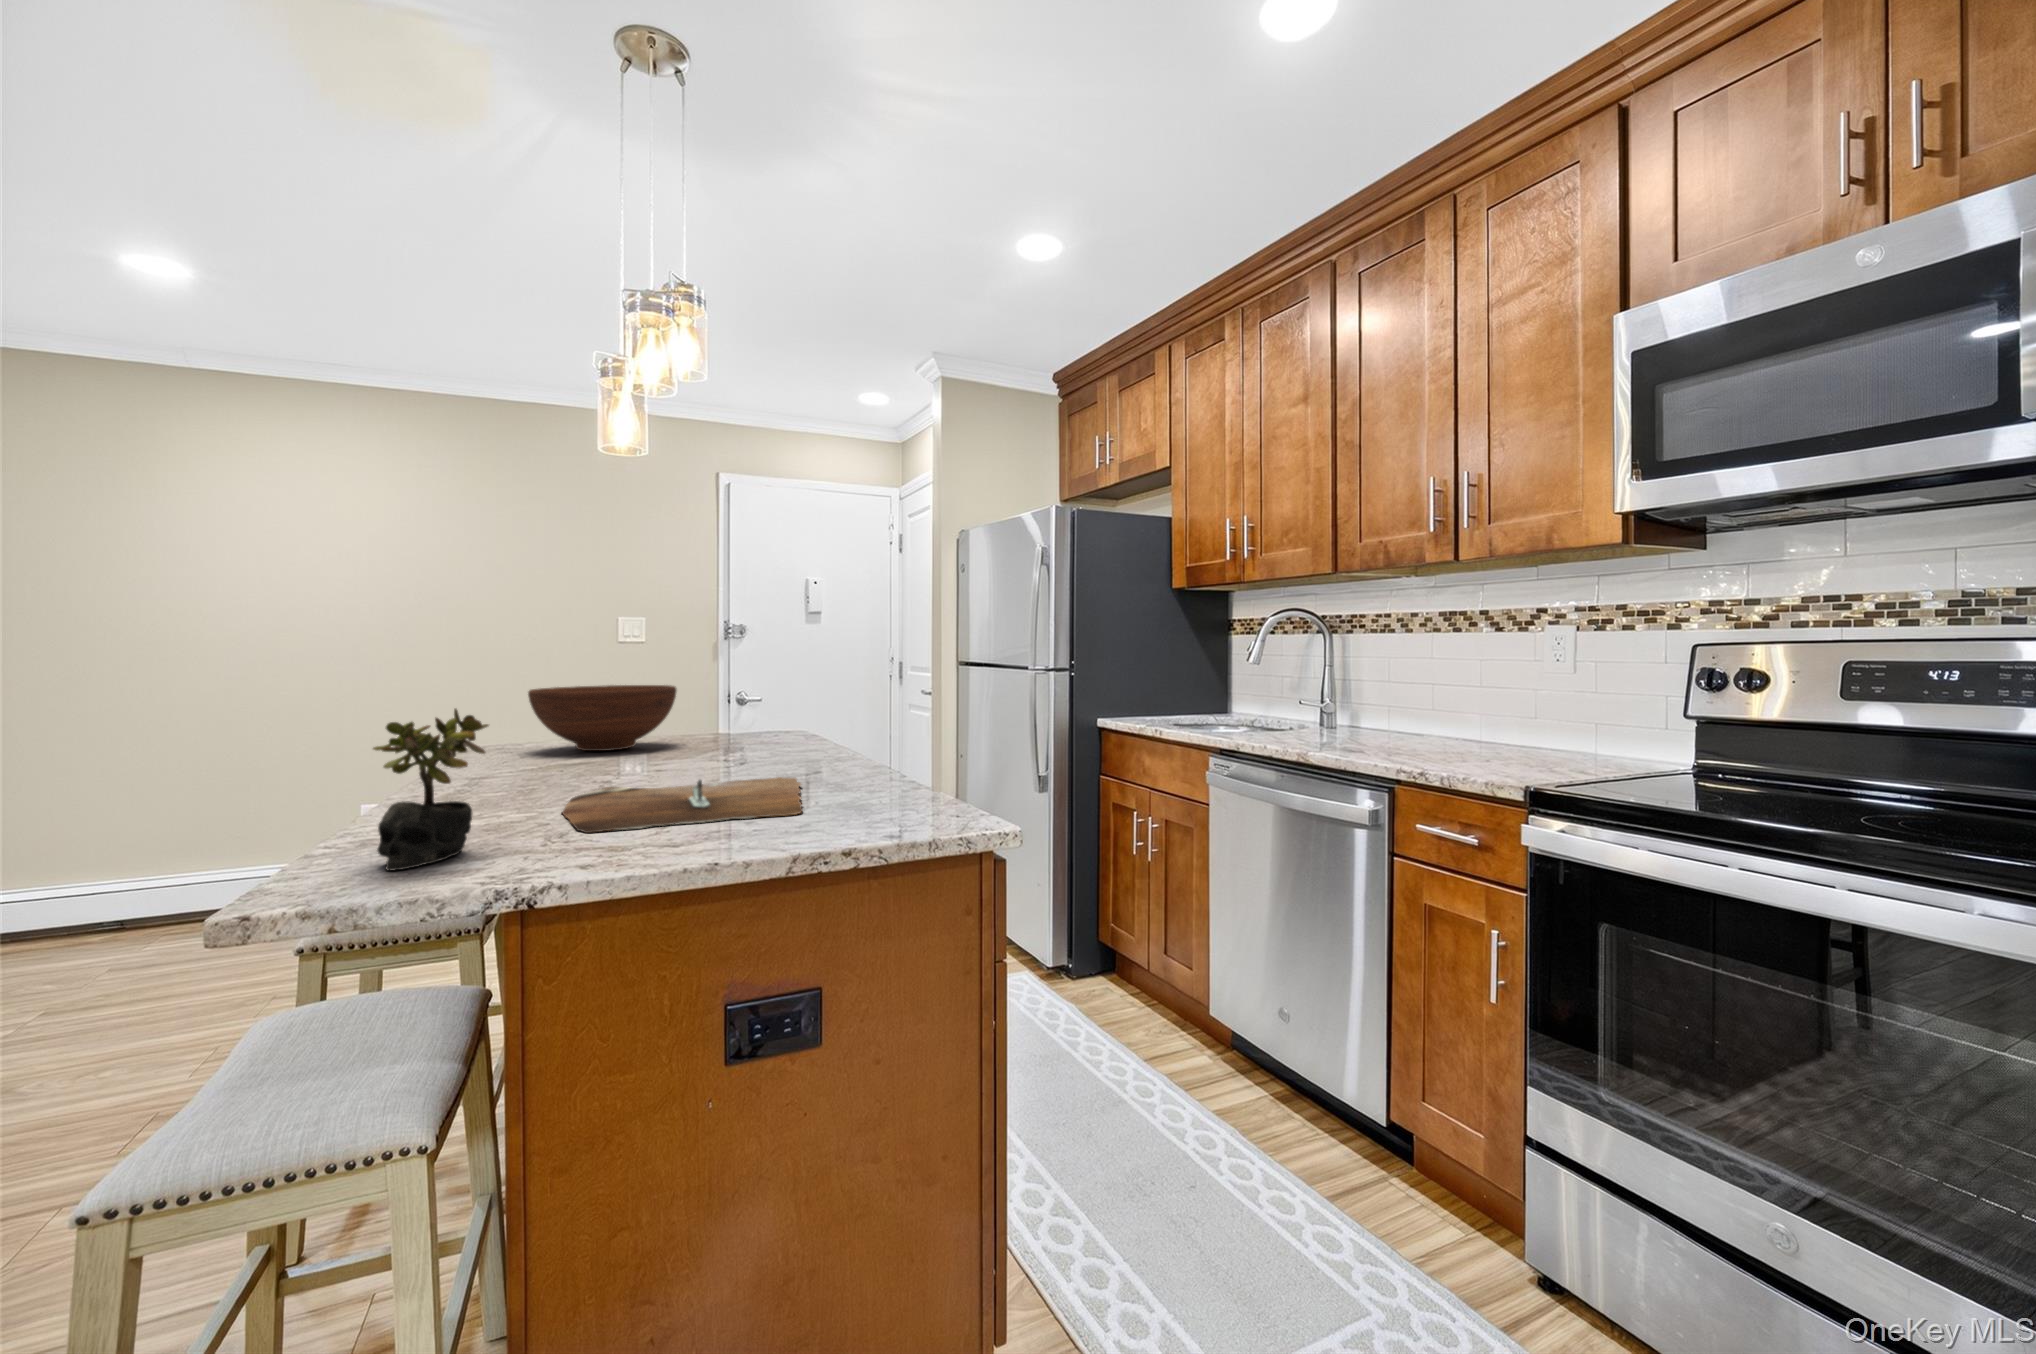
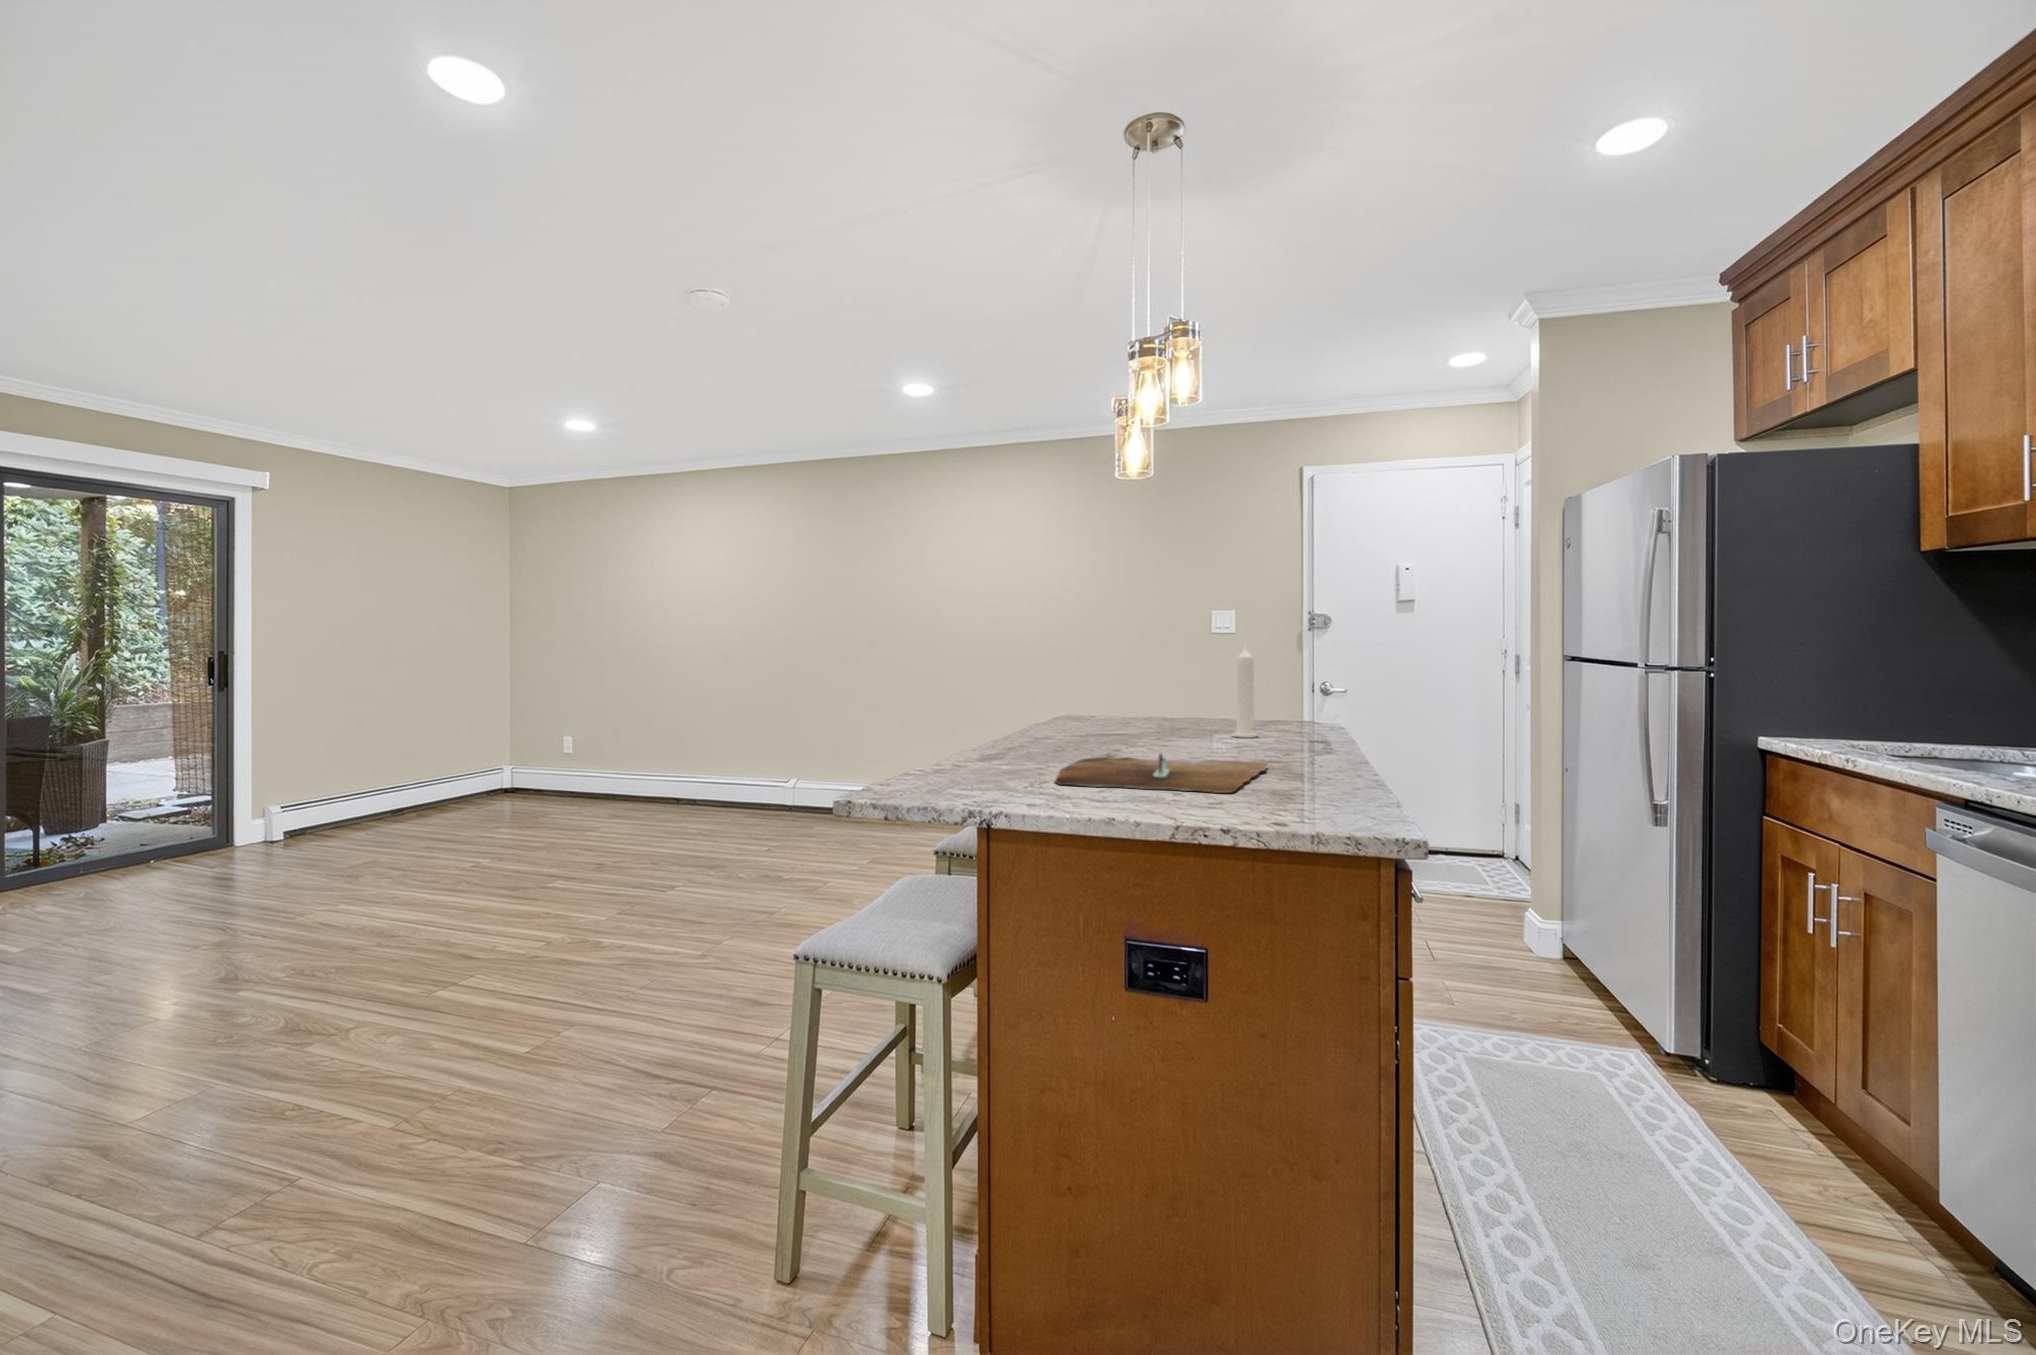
candle: none [712,654,741,752] -> present [1232,646,1258,738]
fruit bowl: present [528,685,677,751] -> none [1093,672,1210,728]
succulent plant: present [373,709,488,871] -> none [920,681,993,791]

